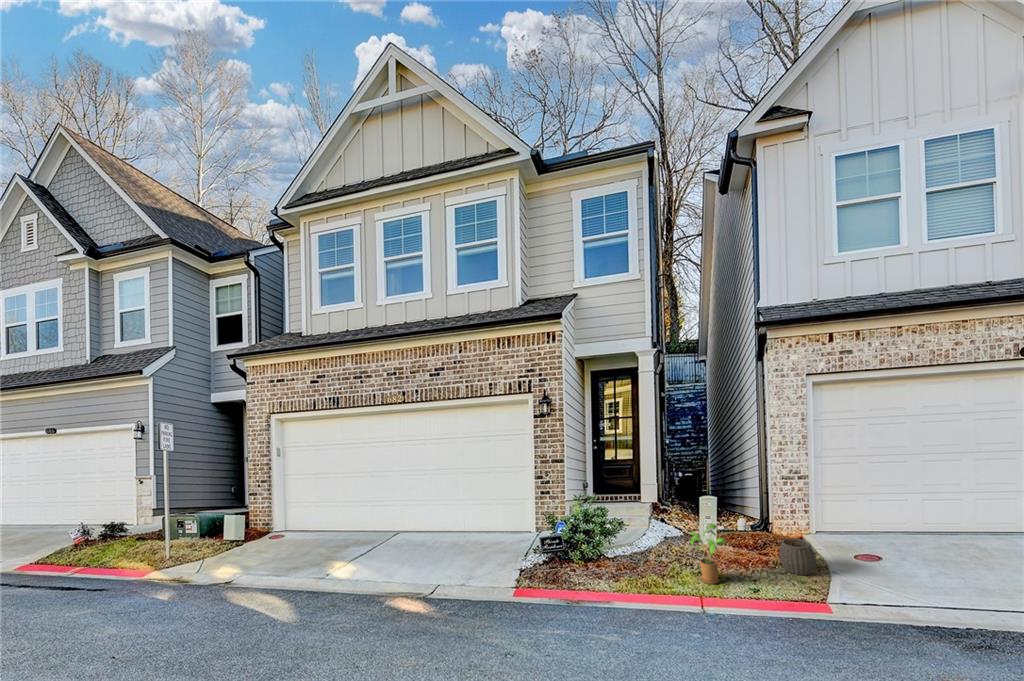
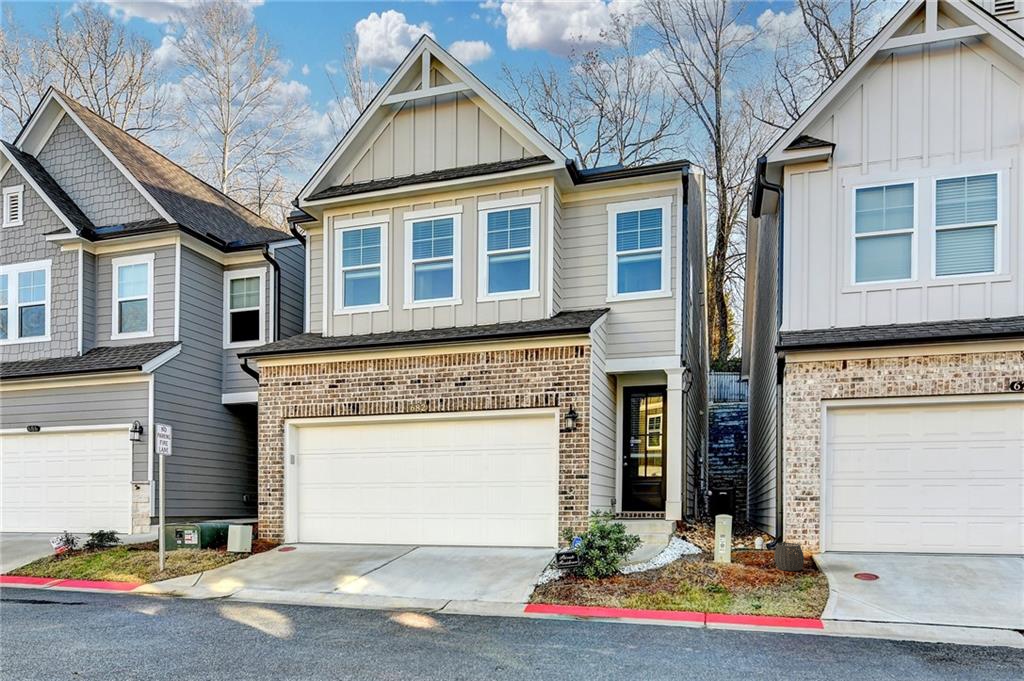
house plant: present [691,524,726,584] -> none [693,522,724,573]

